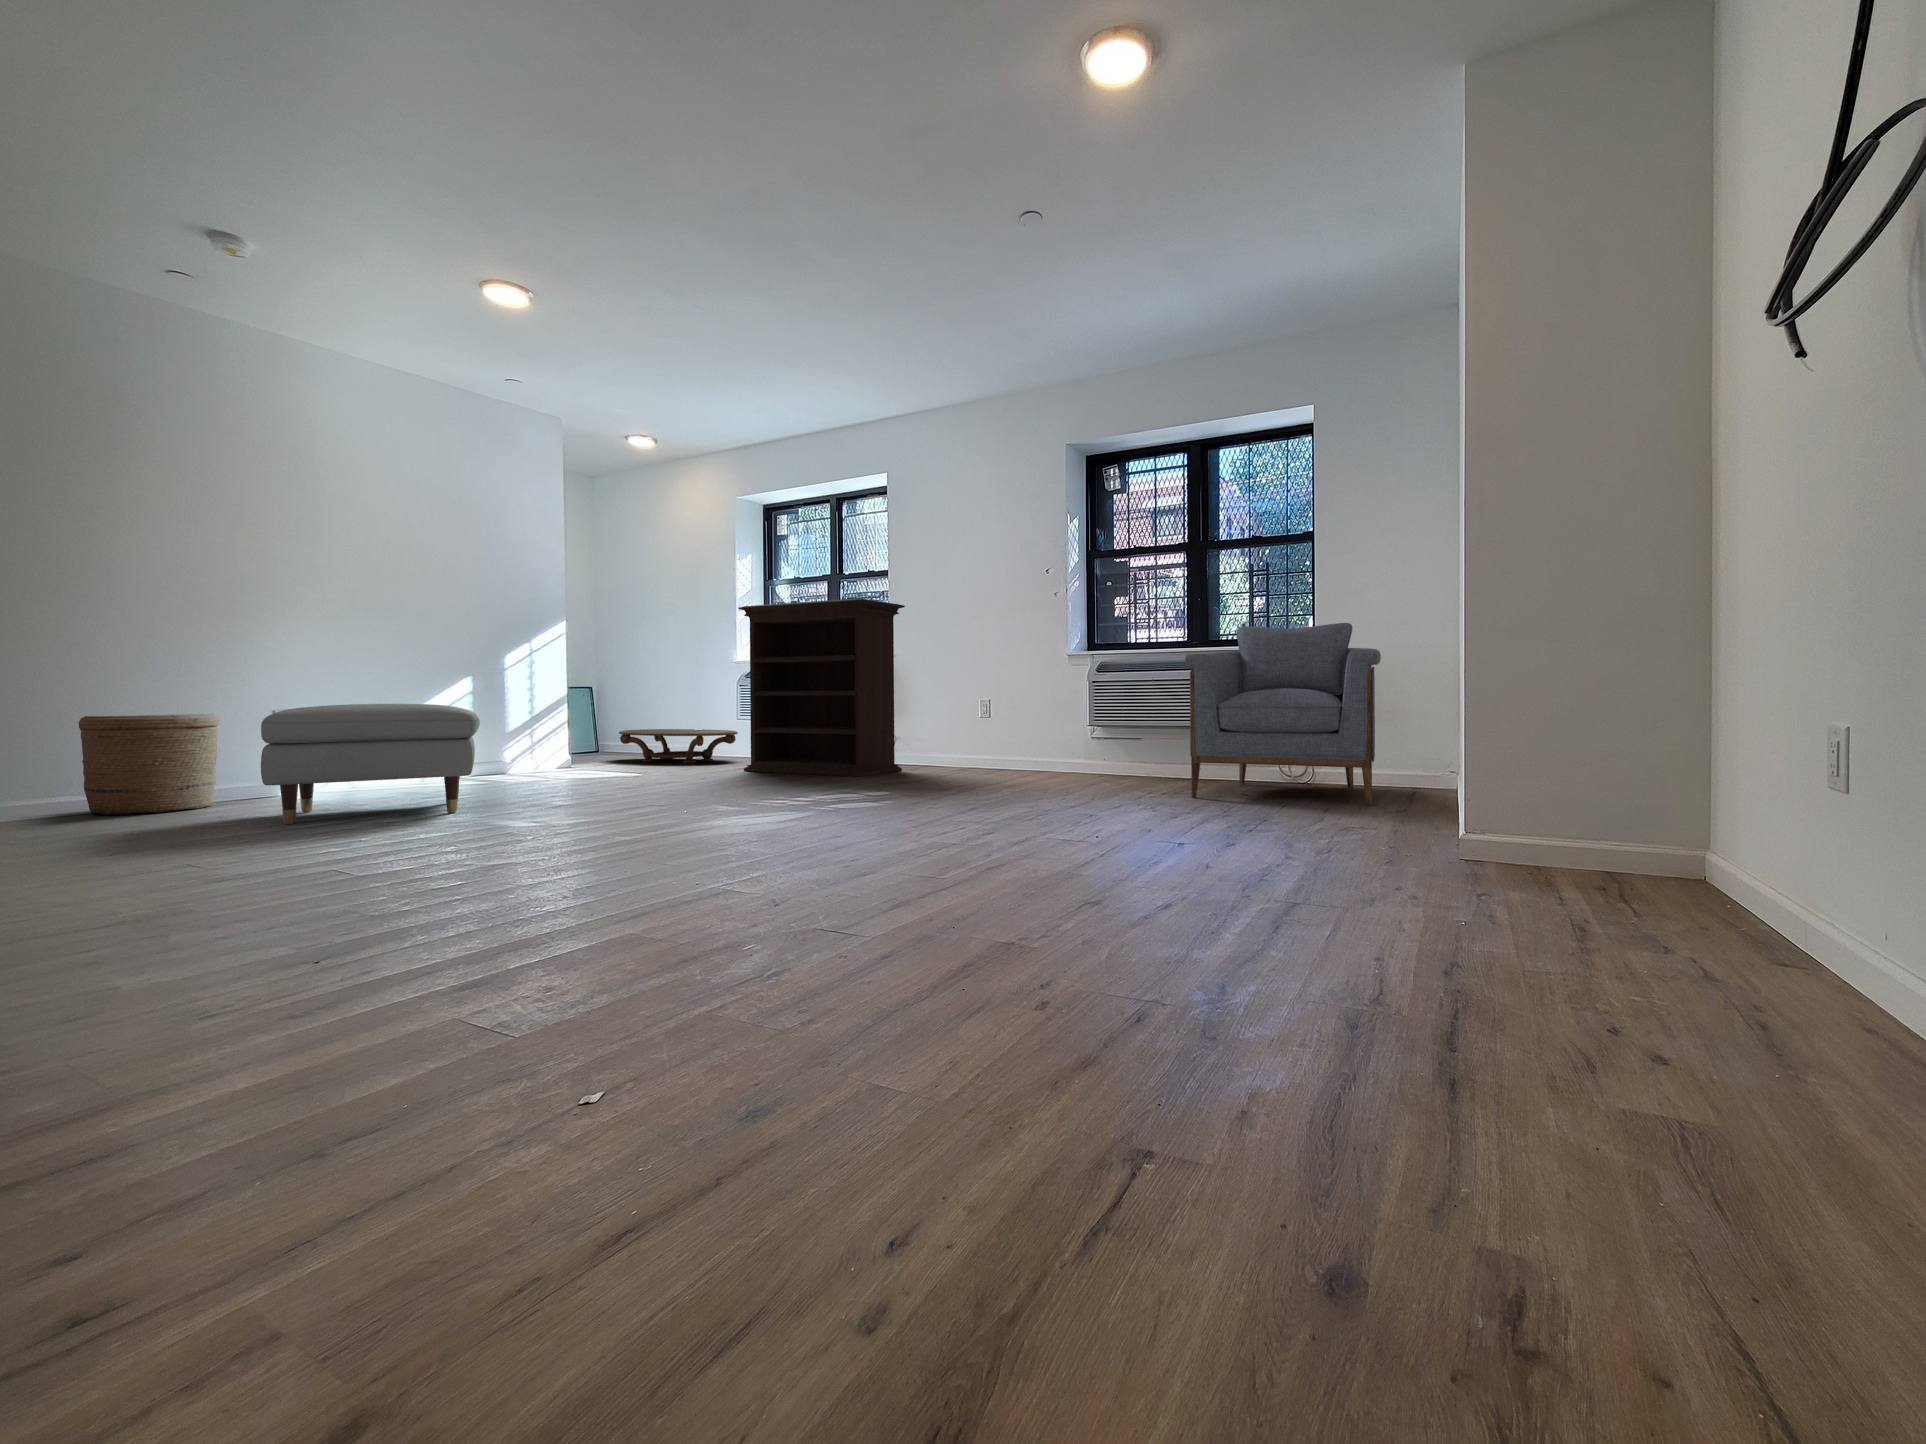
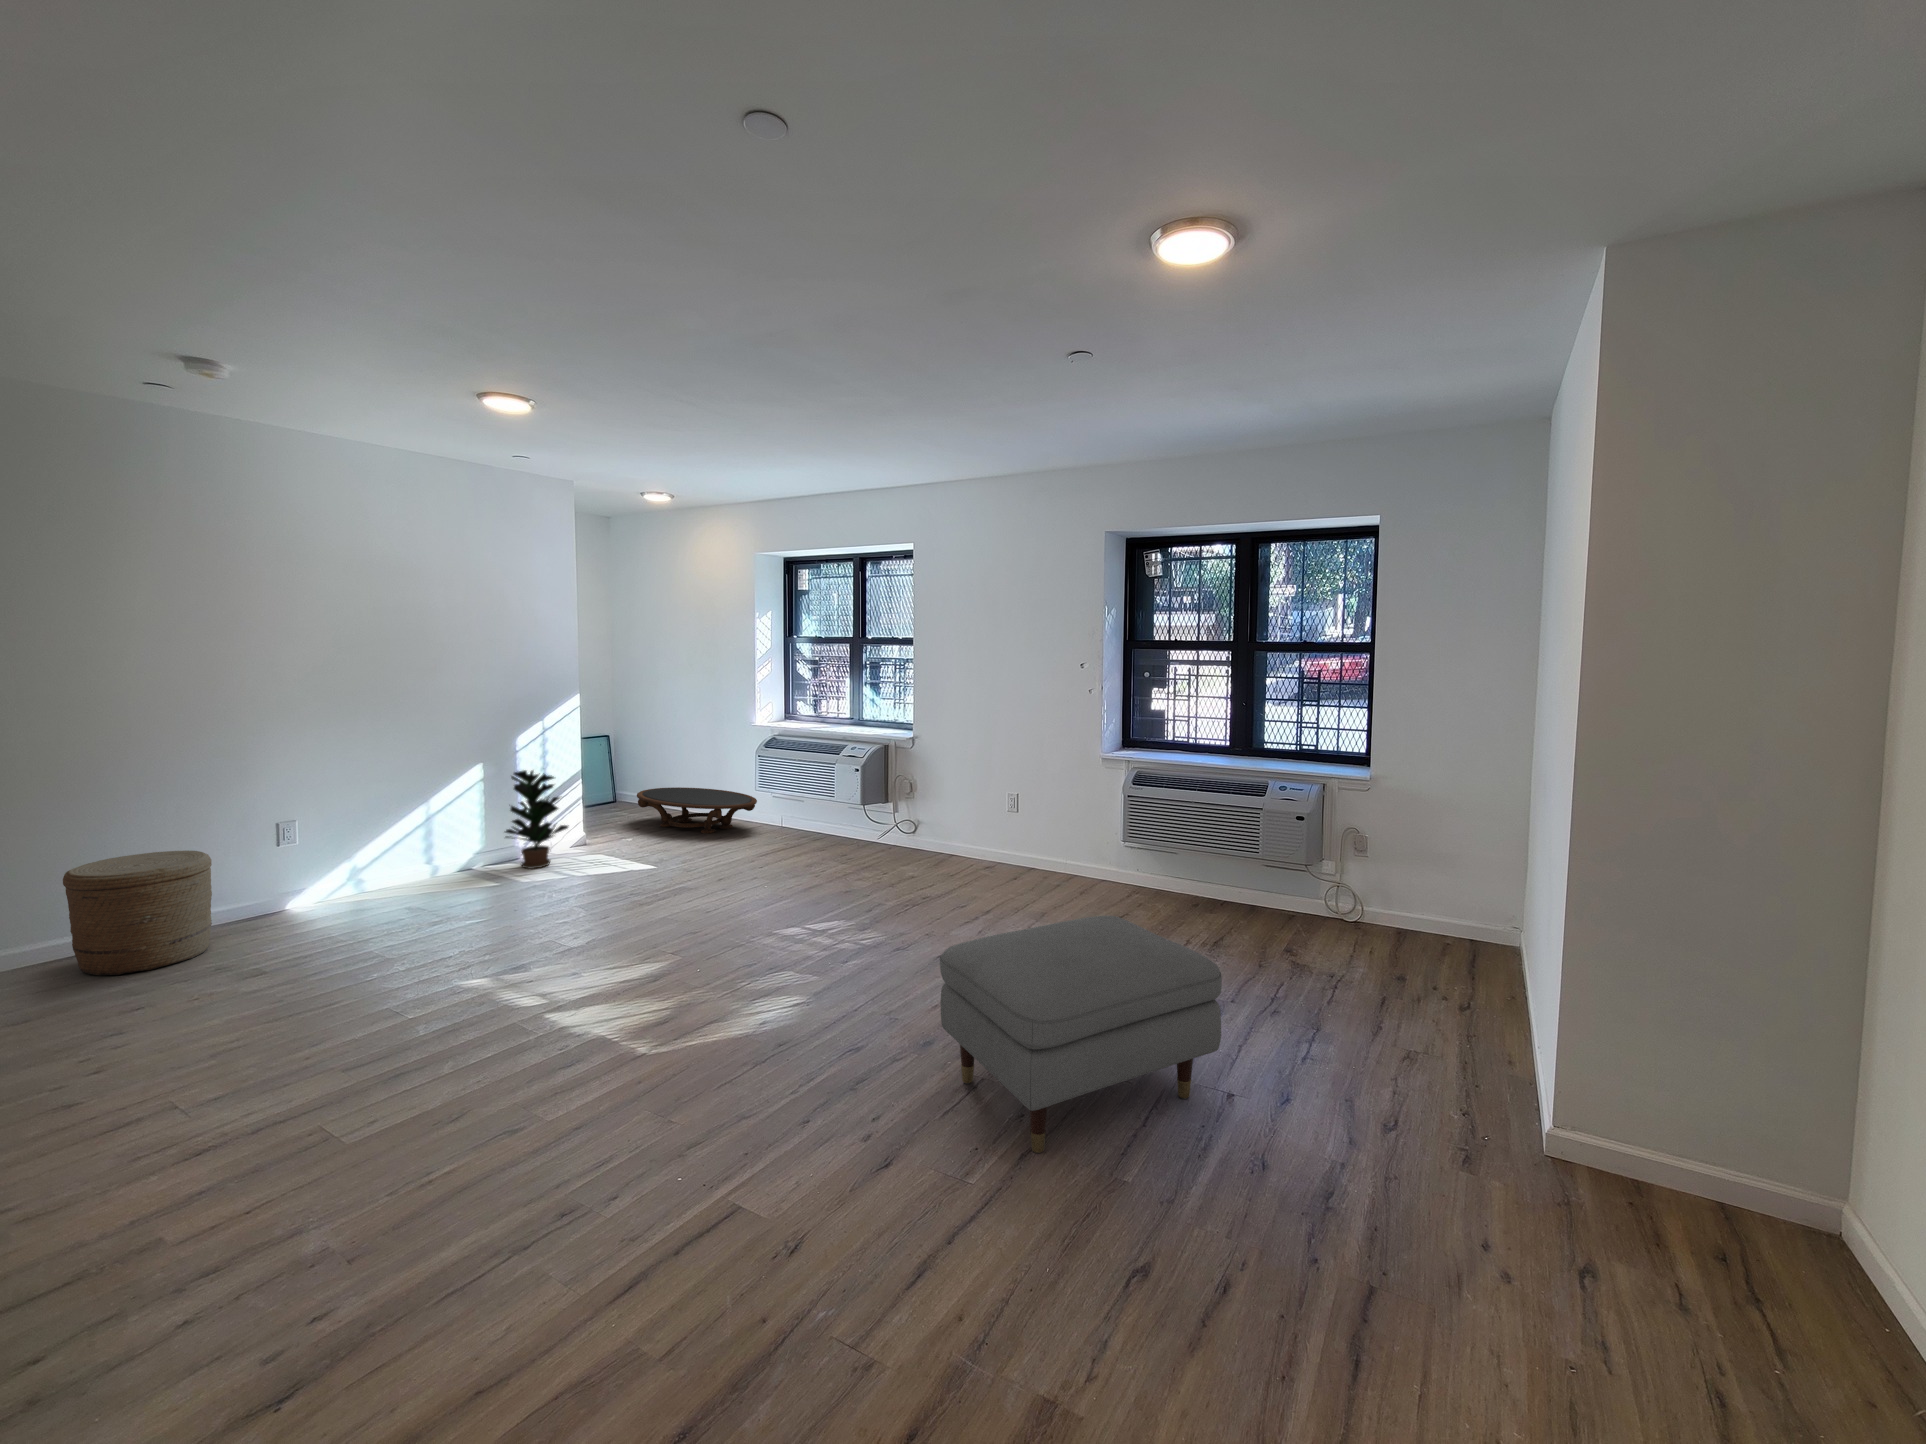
bookshelf: present [738,598,905,777] -> none [756,687,930,882]
armchair: present [1185,623,1381,806] -> none [1233,759,1451,1003]
potted plant: none [492,683,556,777] -> present [505,770,568,869]
ottoman: present [261,704,480,824] -> present [940,916,1222,1153]

